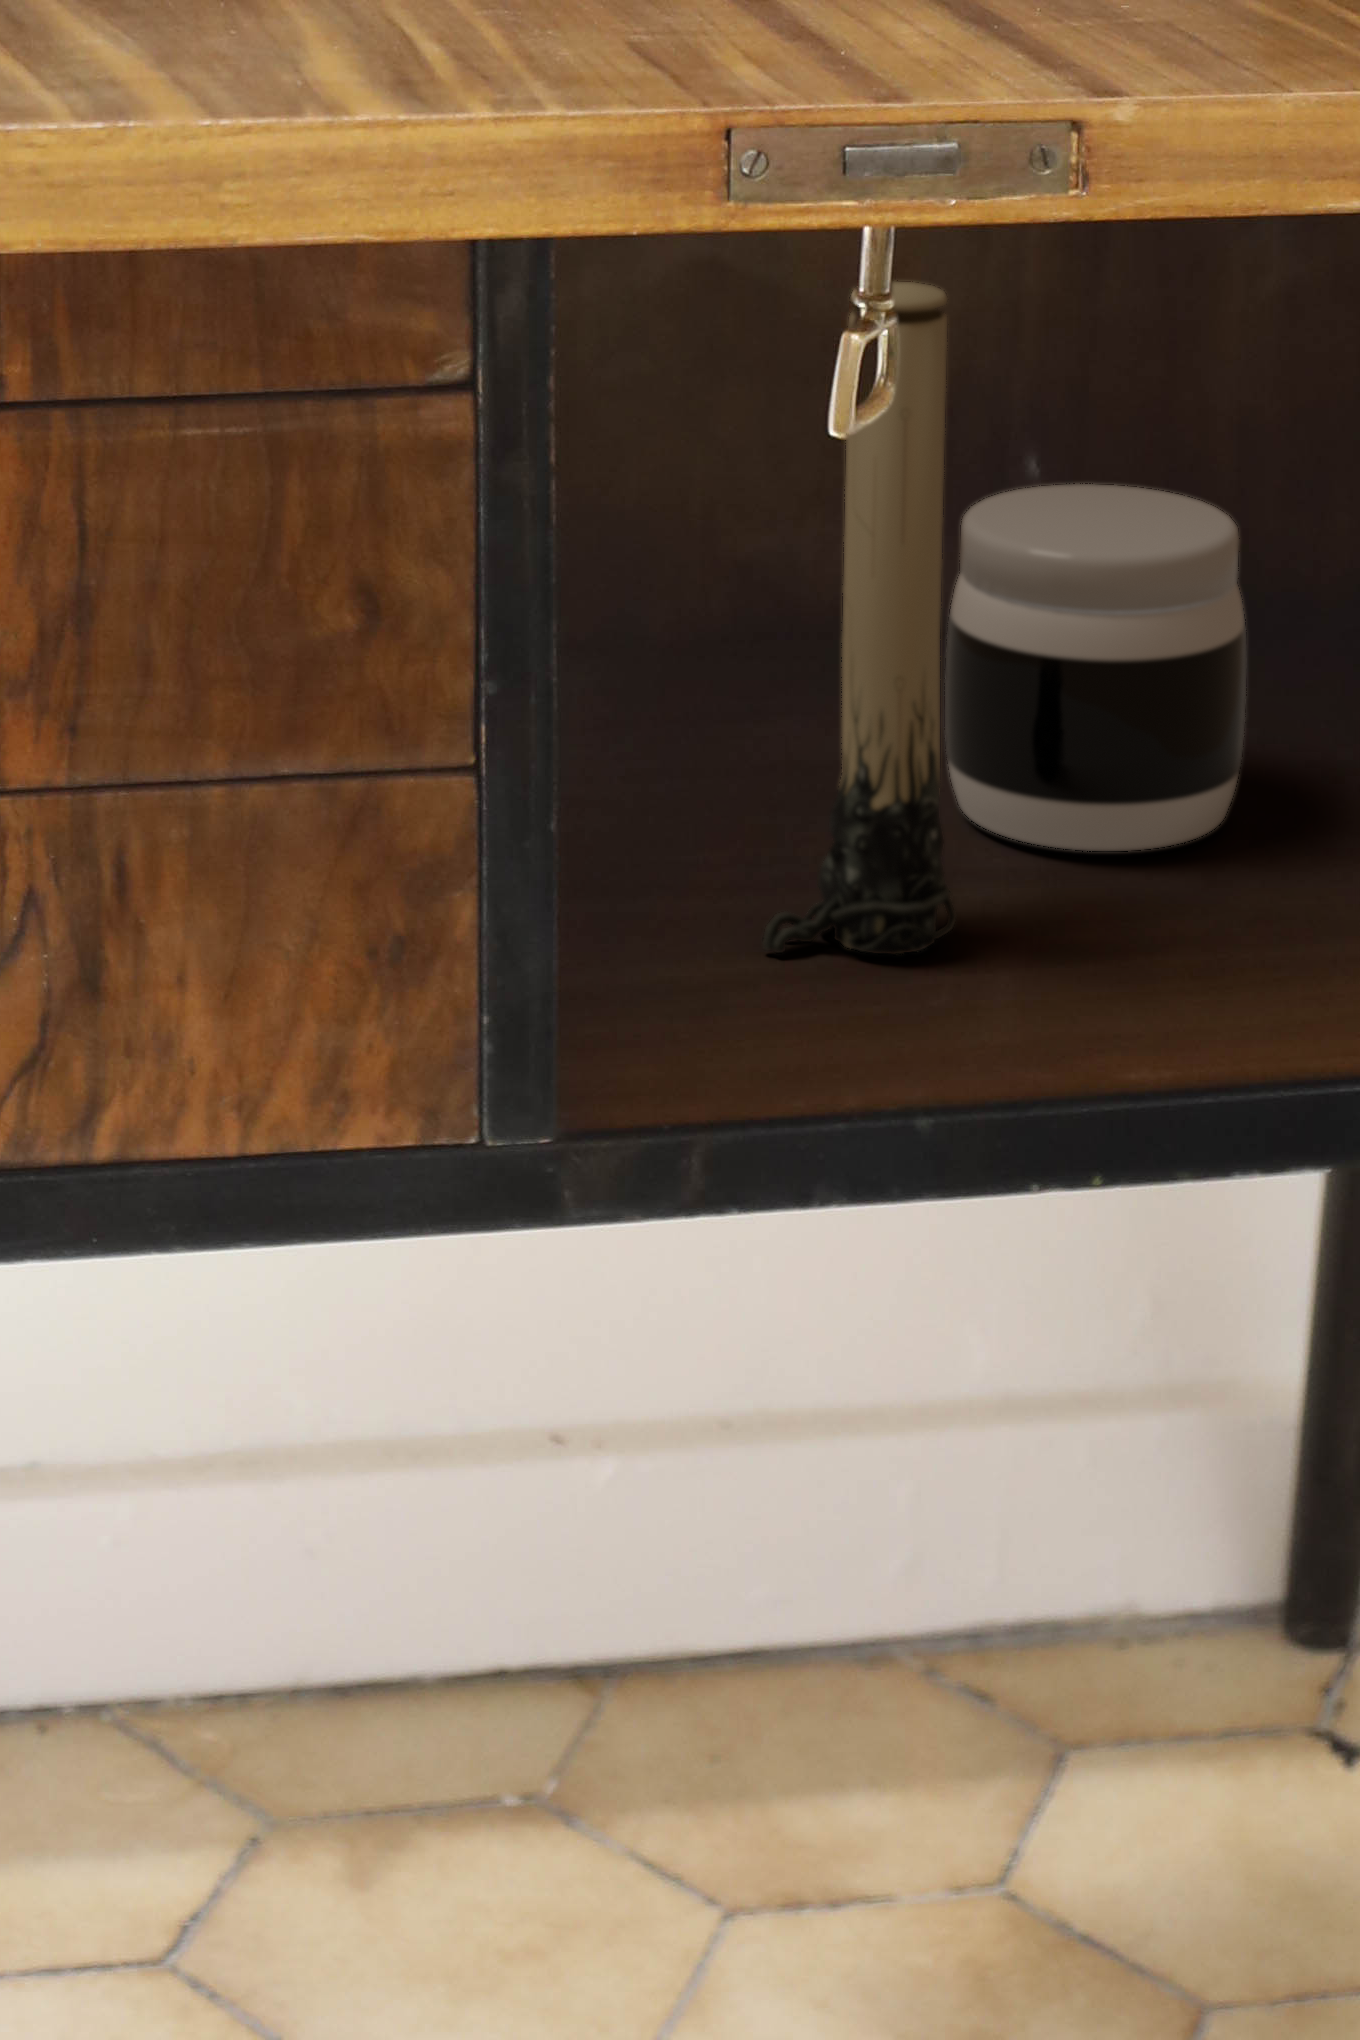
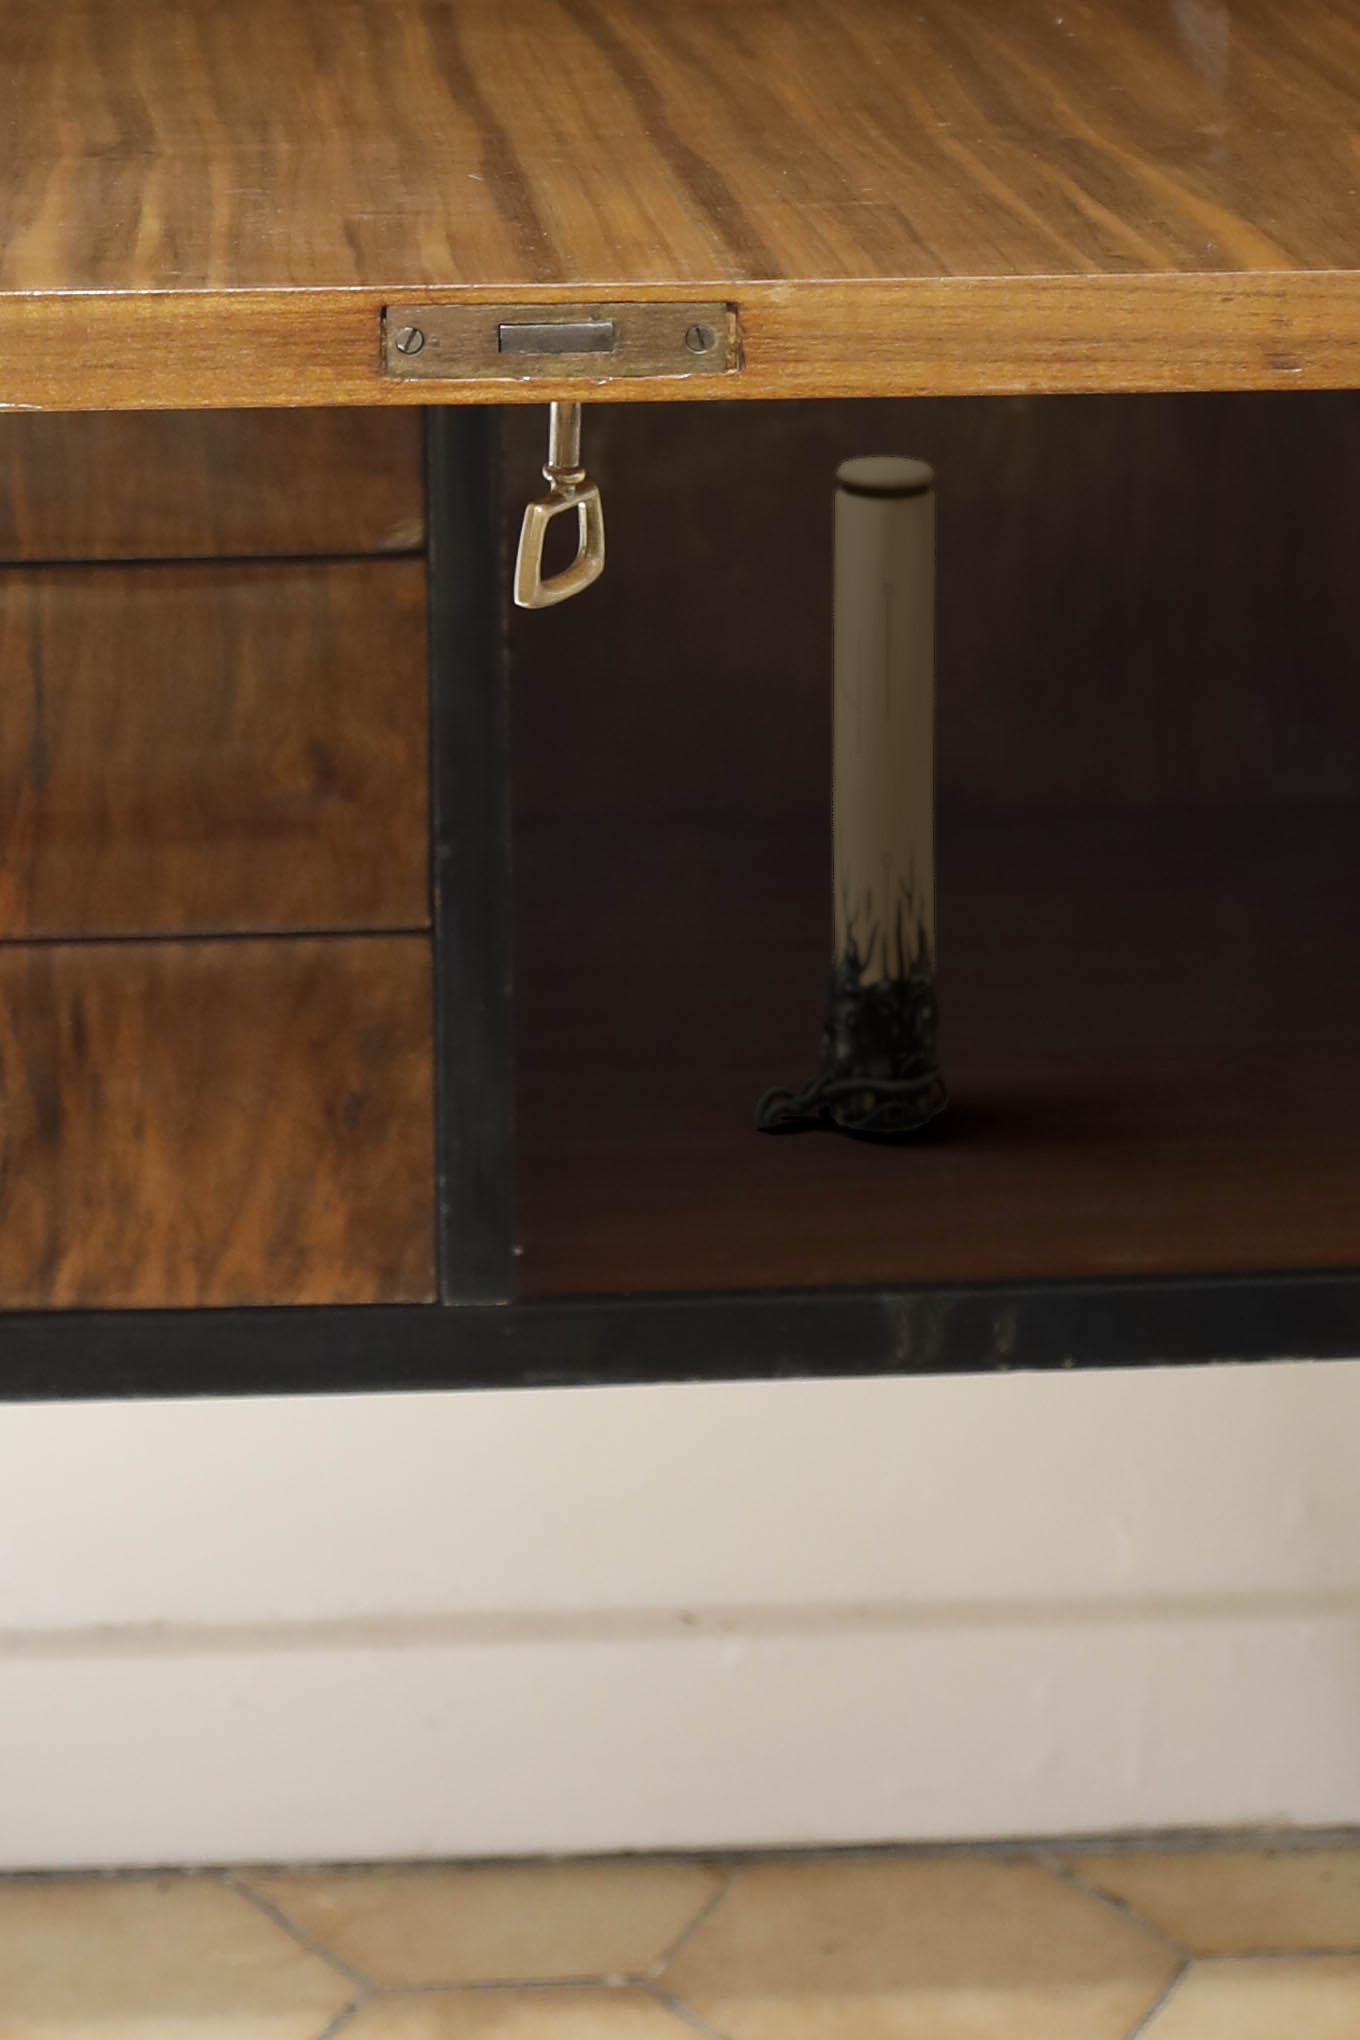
jar: present [945,484,1246,851] -> none [979,662,1283,1035]

